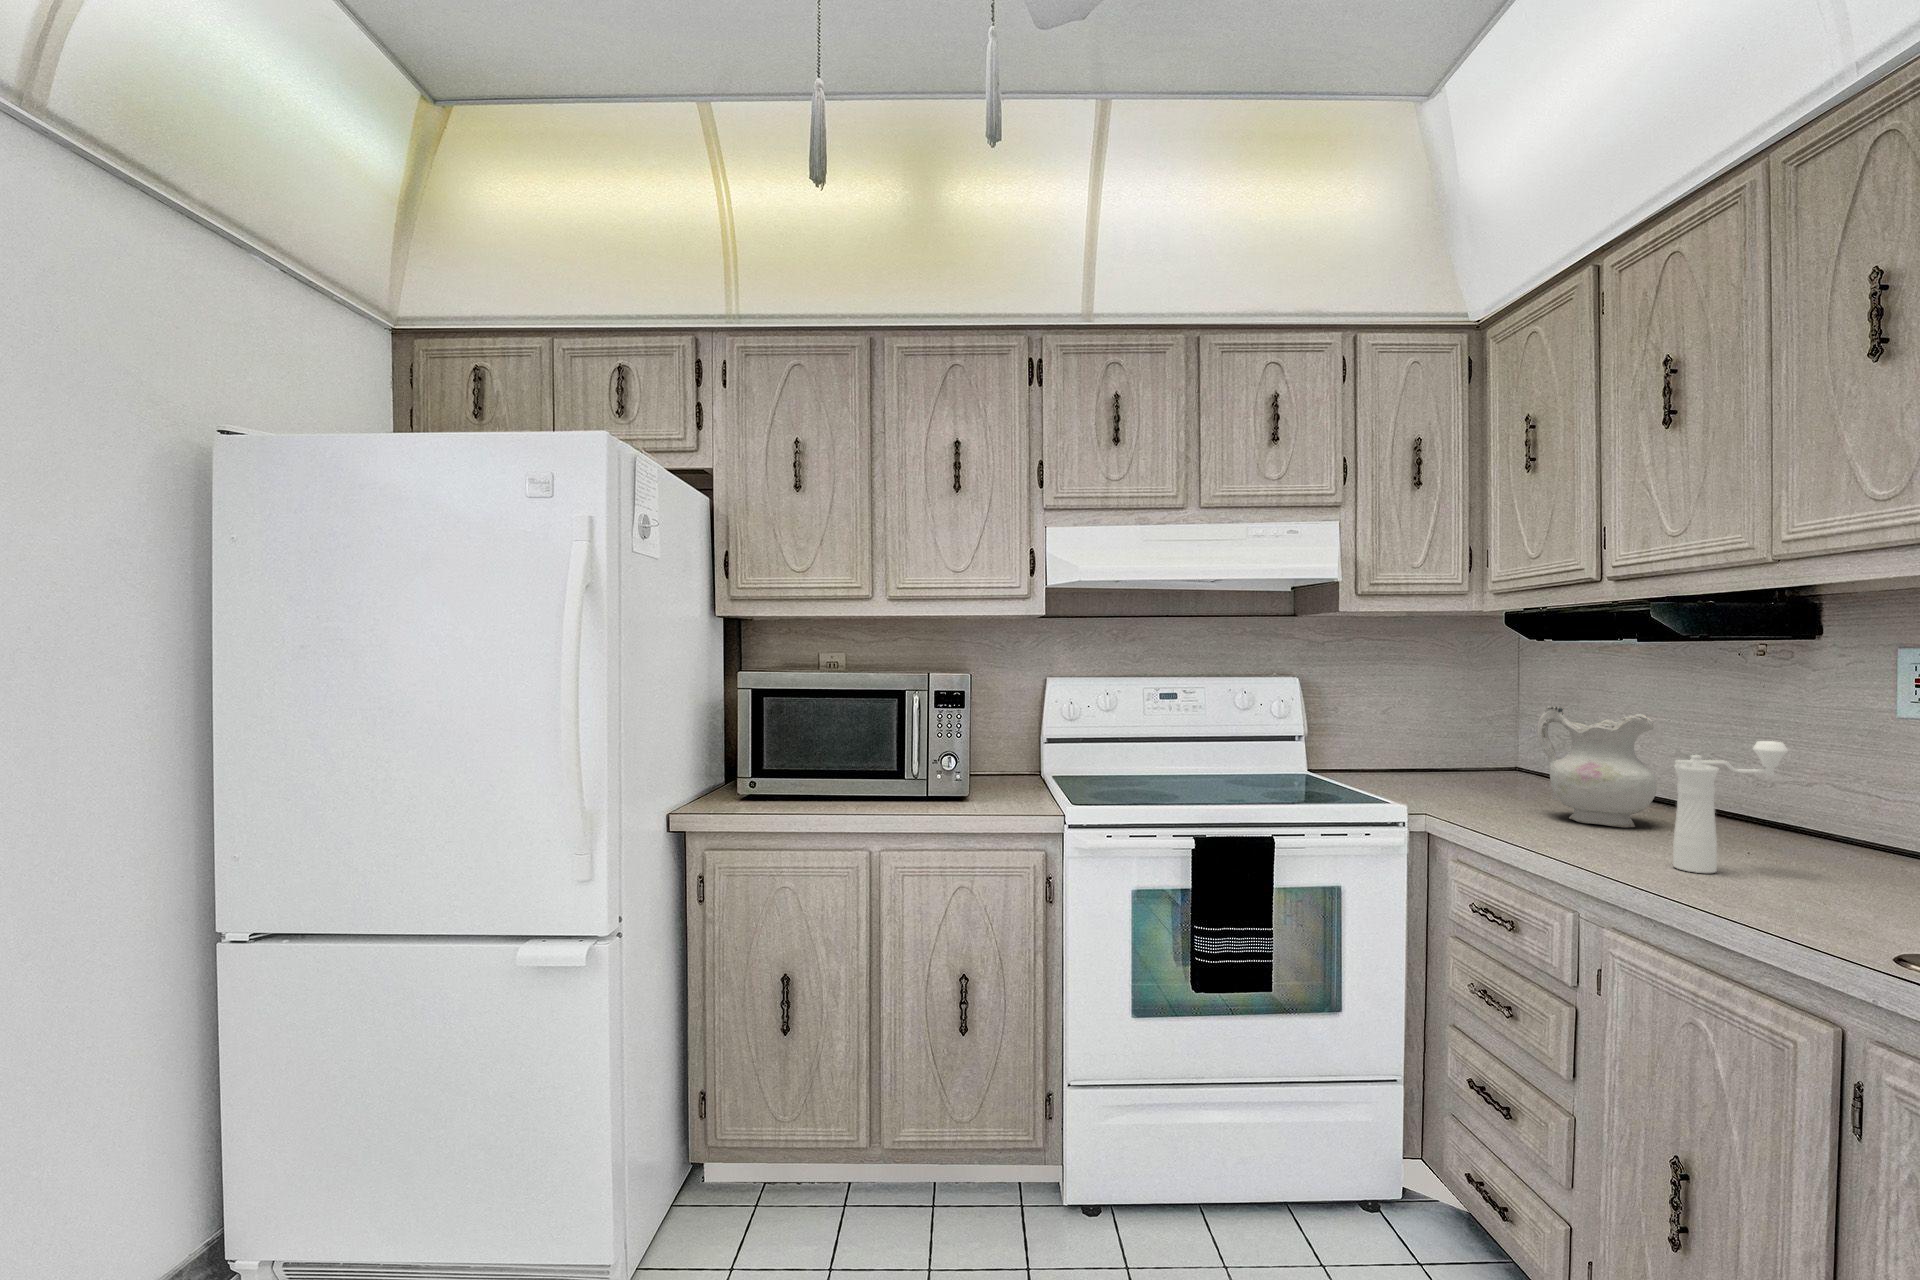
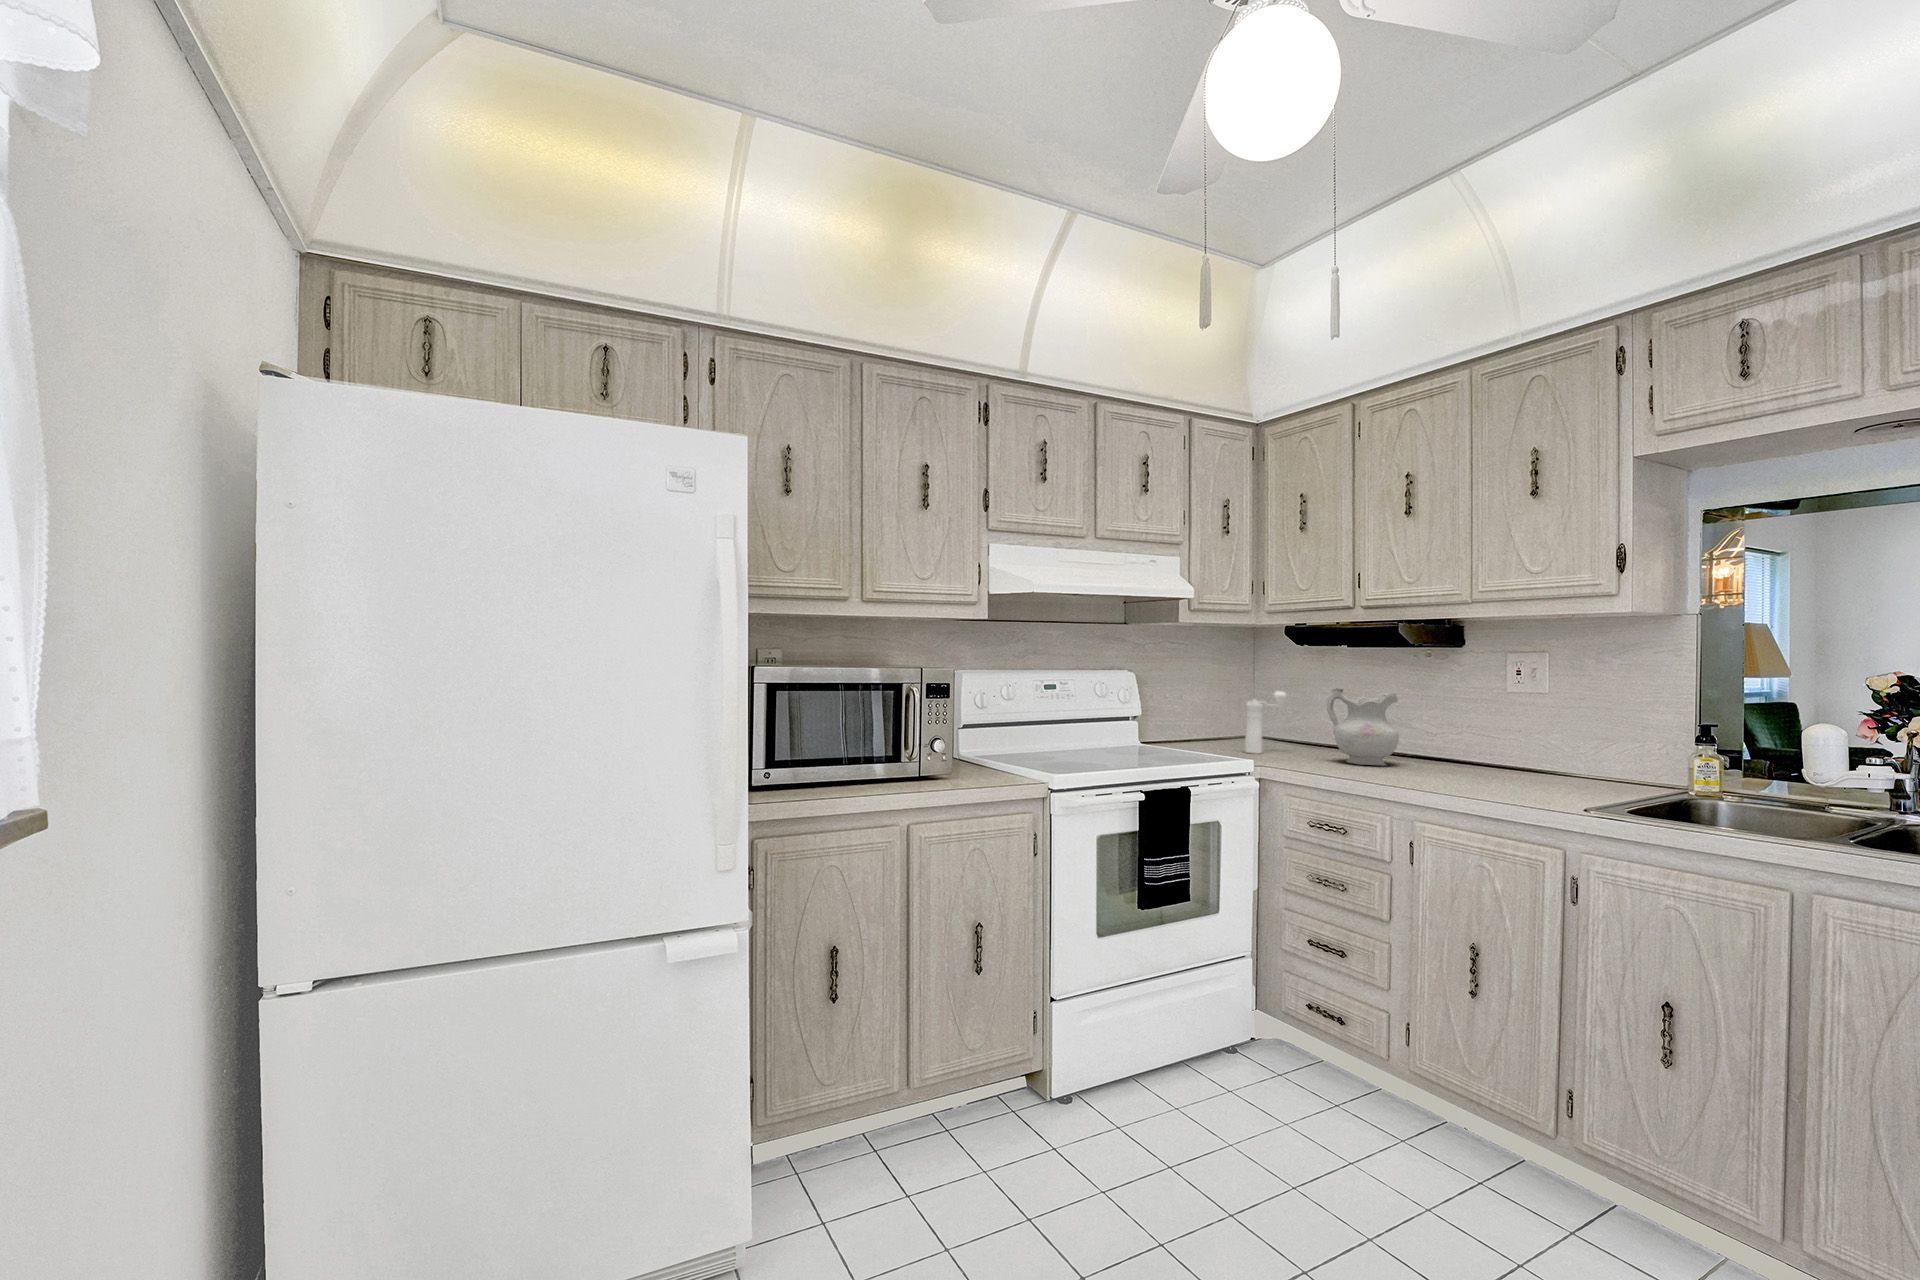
pepper mill: present [1673,741,1788,873] -> present [1245,691,1286,754]

